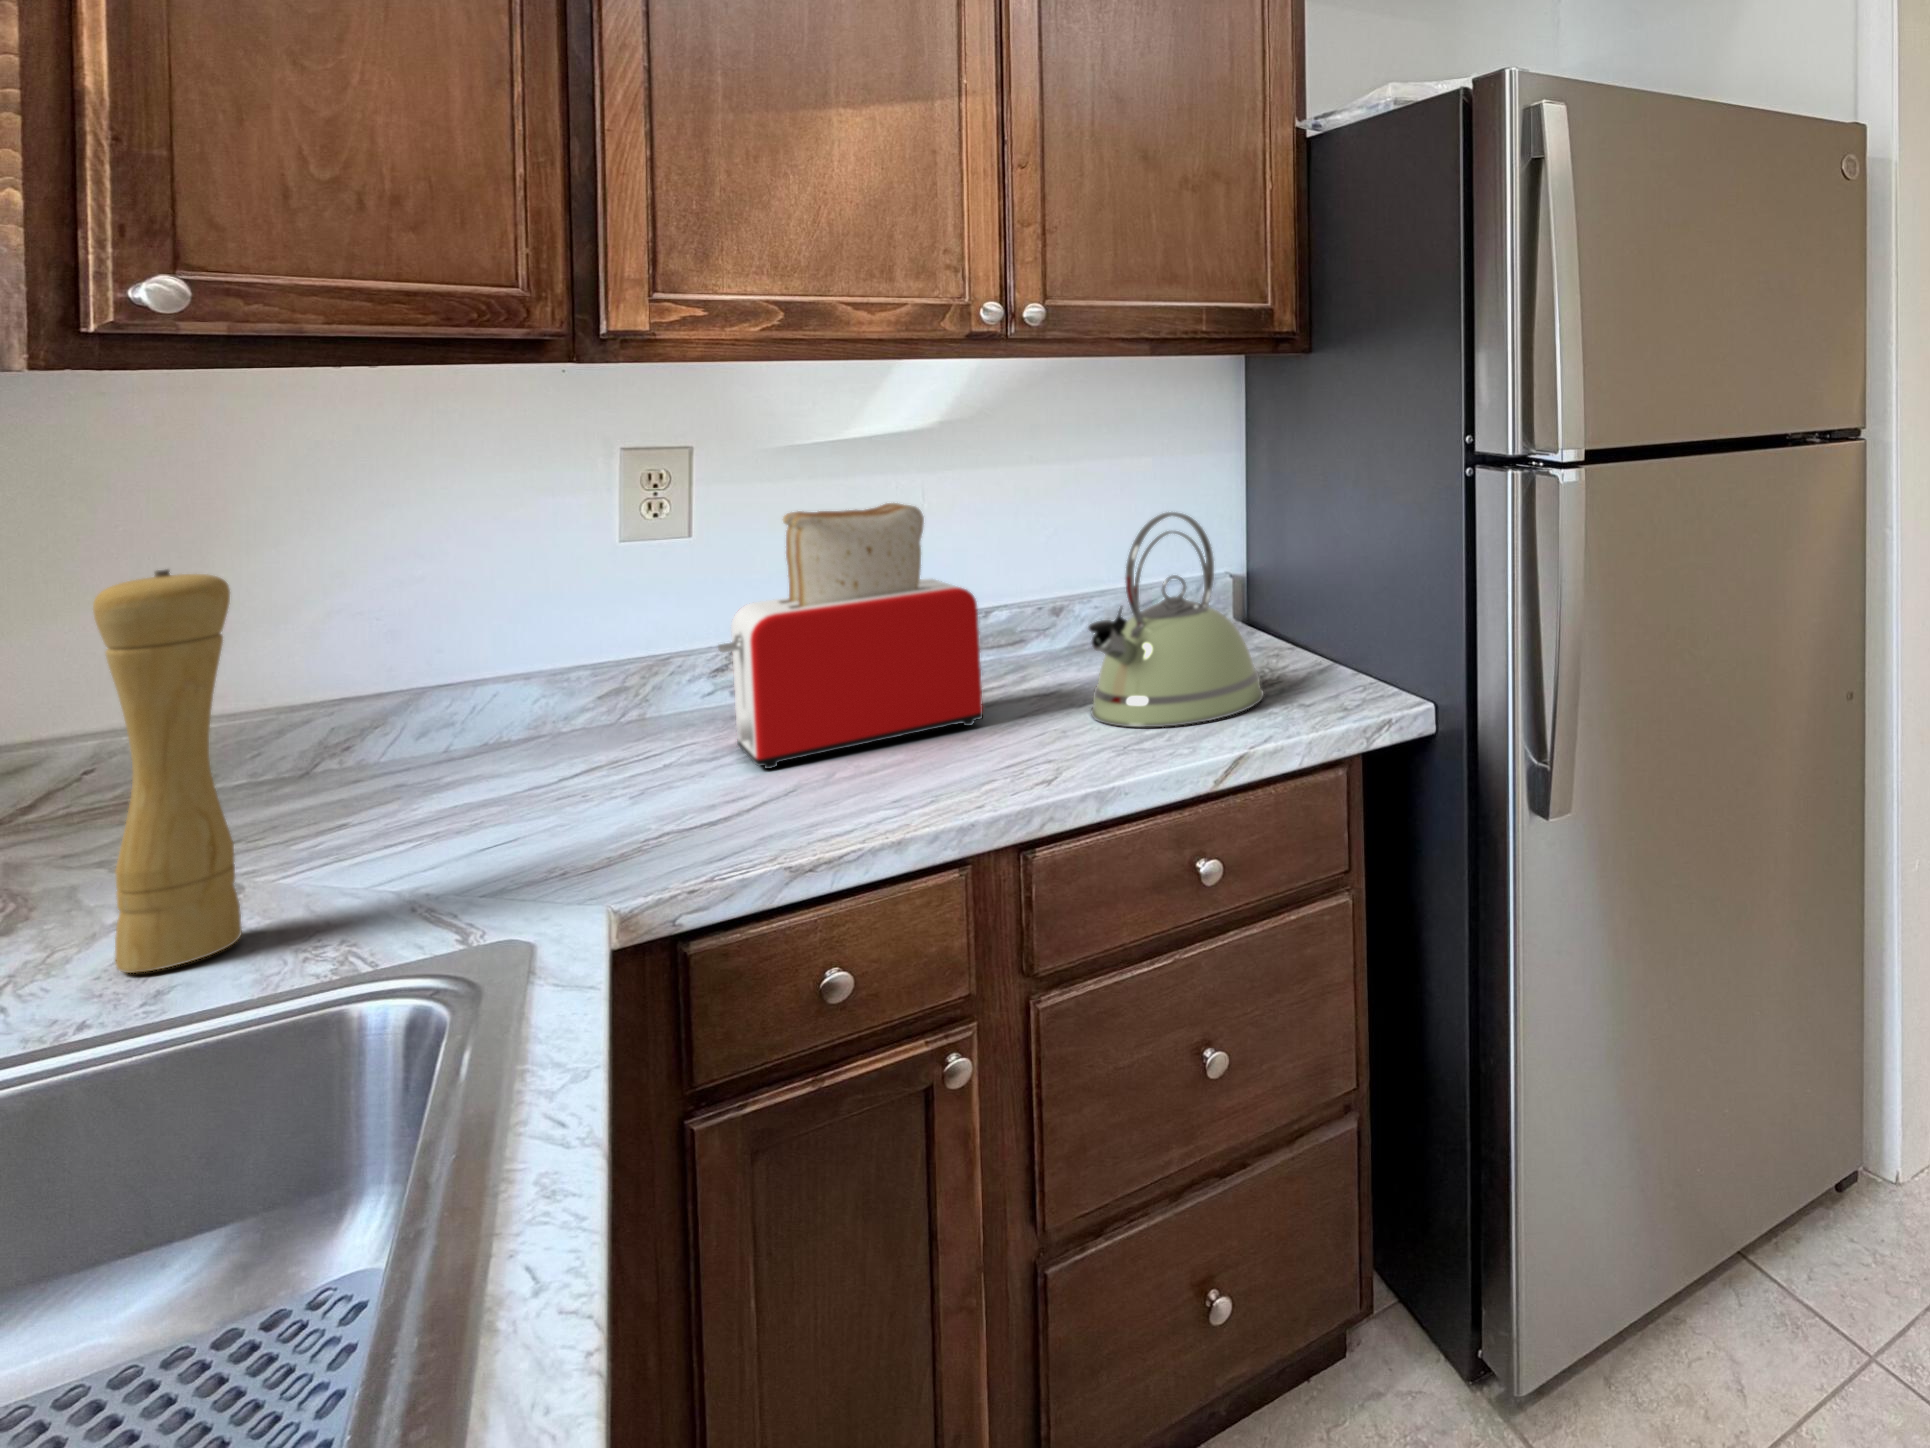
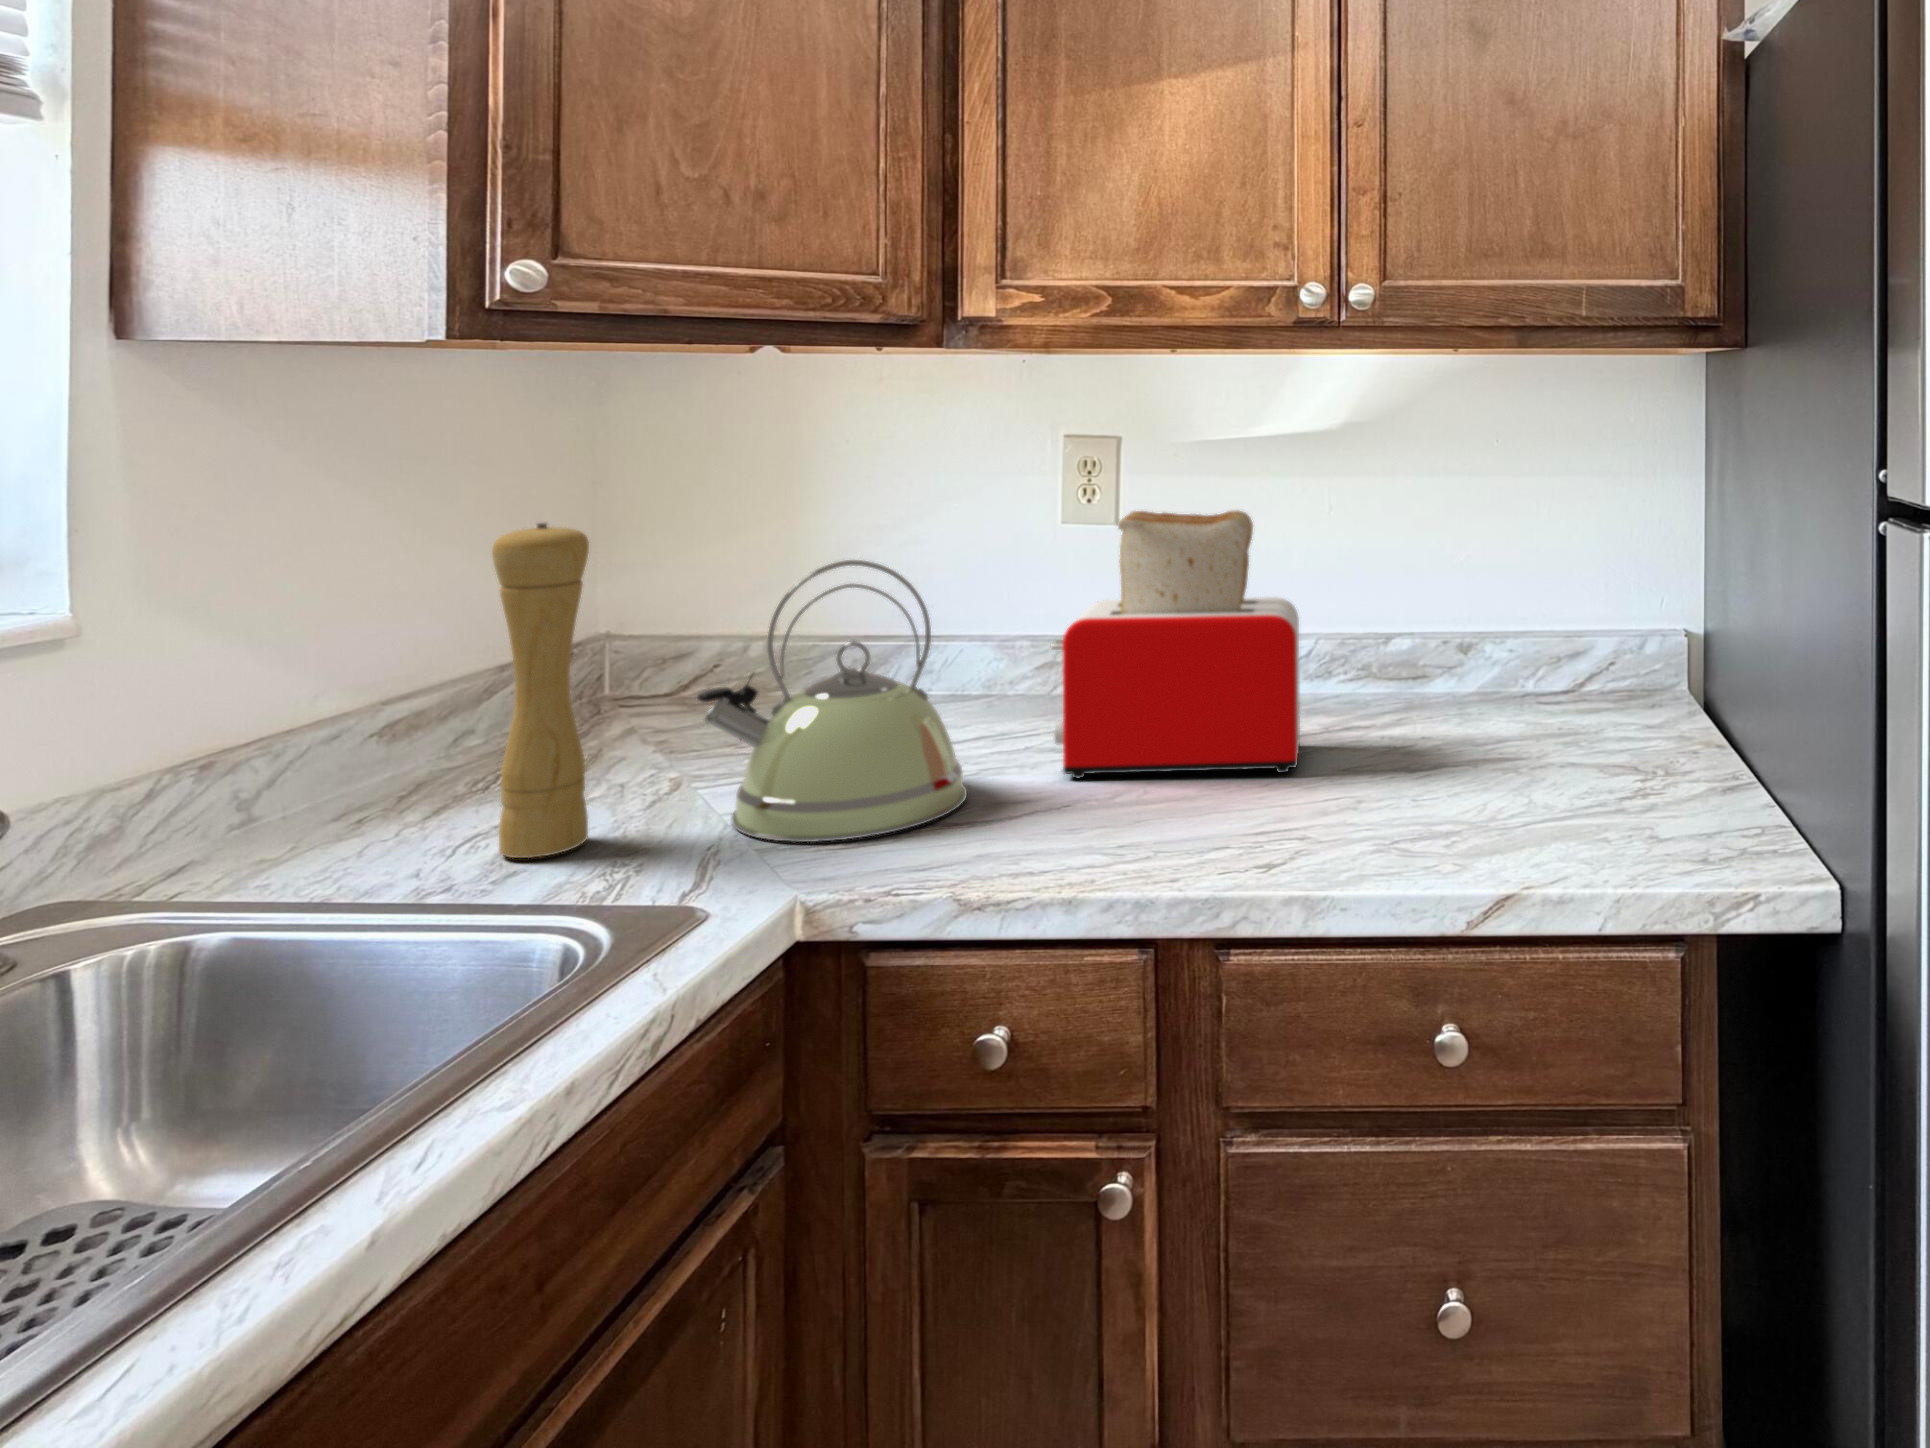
kettle: present [1089,512,1263,727] -> present [697,560,967,842]

